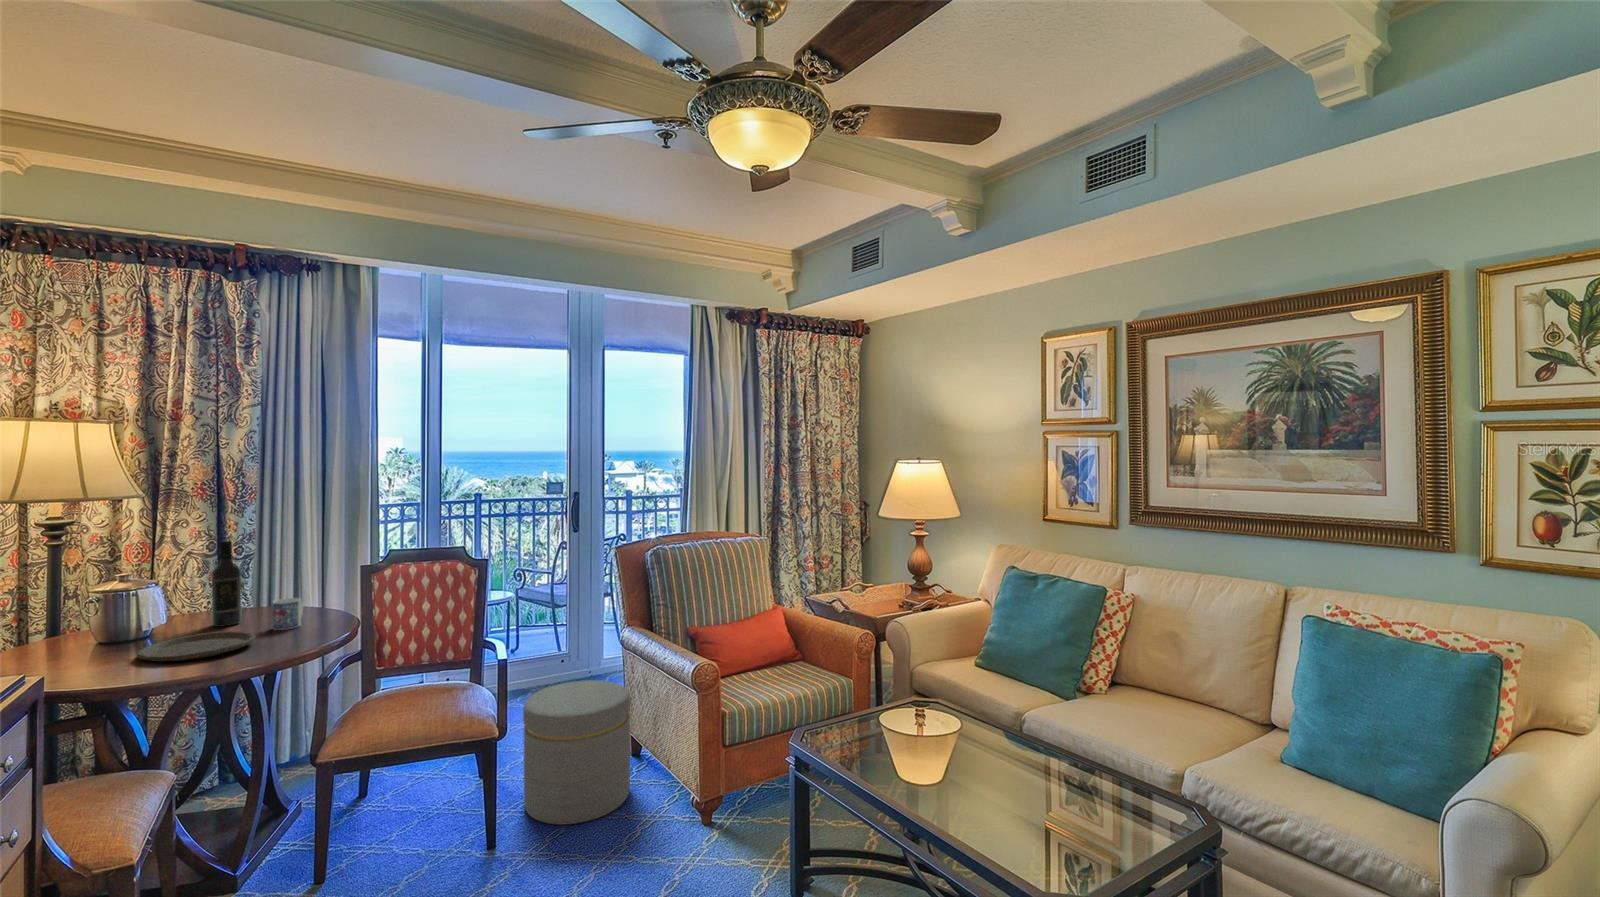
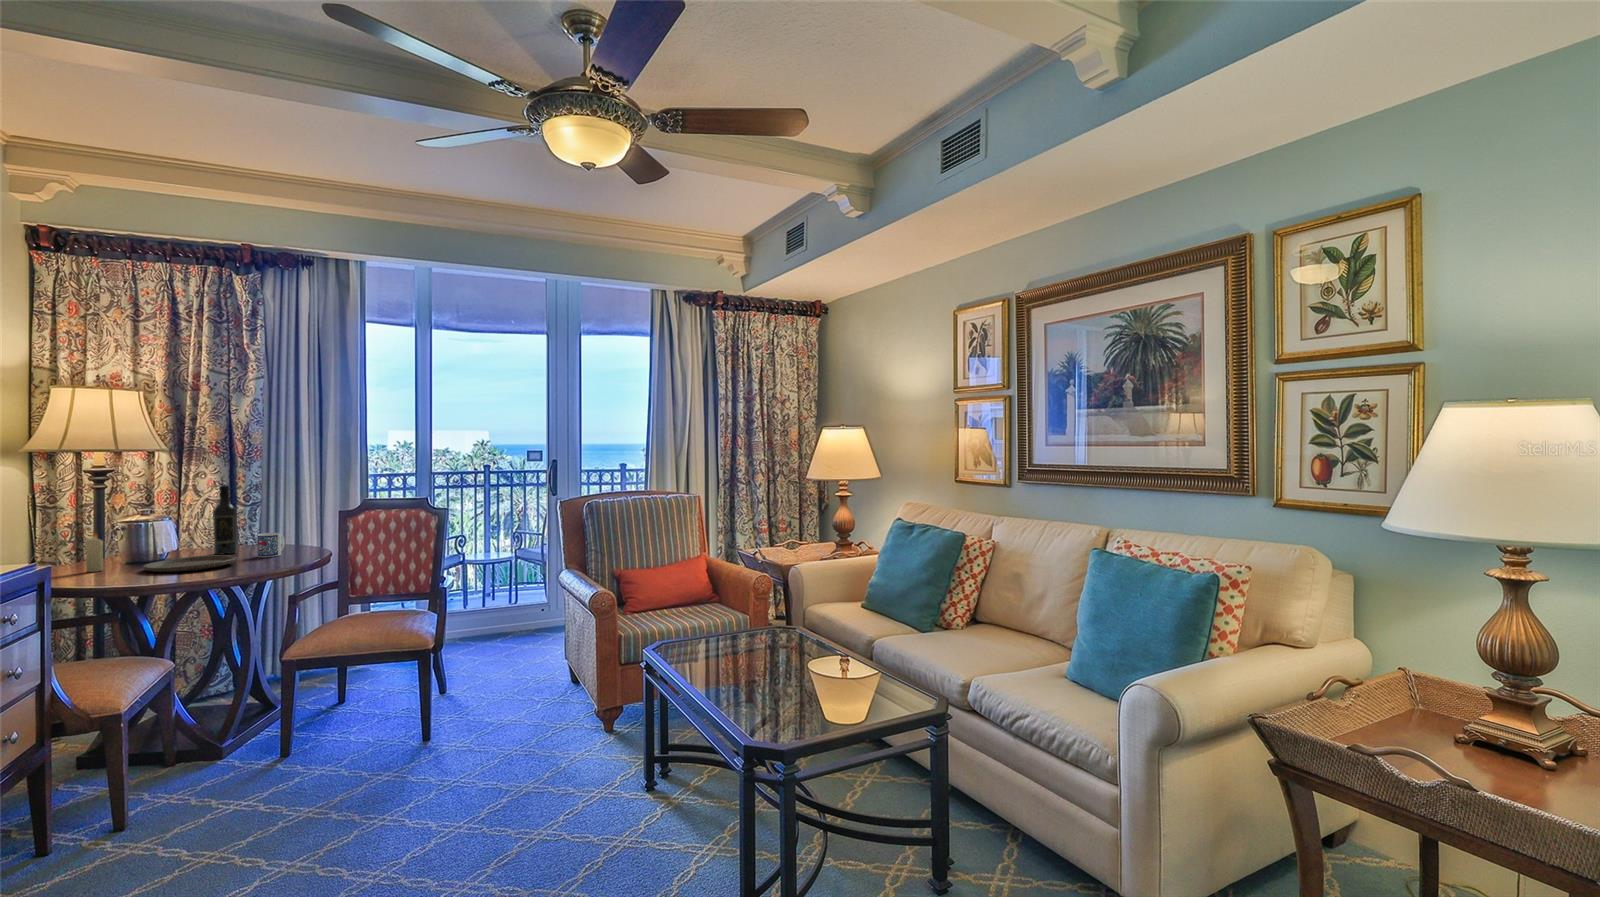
candle: none [56,611,81,664] -> present [84,533,103,572]
ottoman: present [523,680,630,825] -> none [461,613,556,727]

